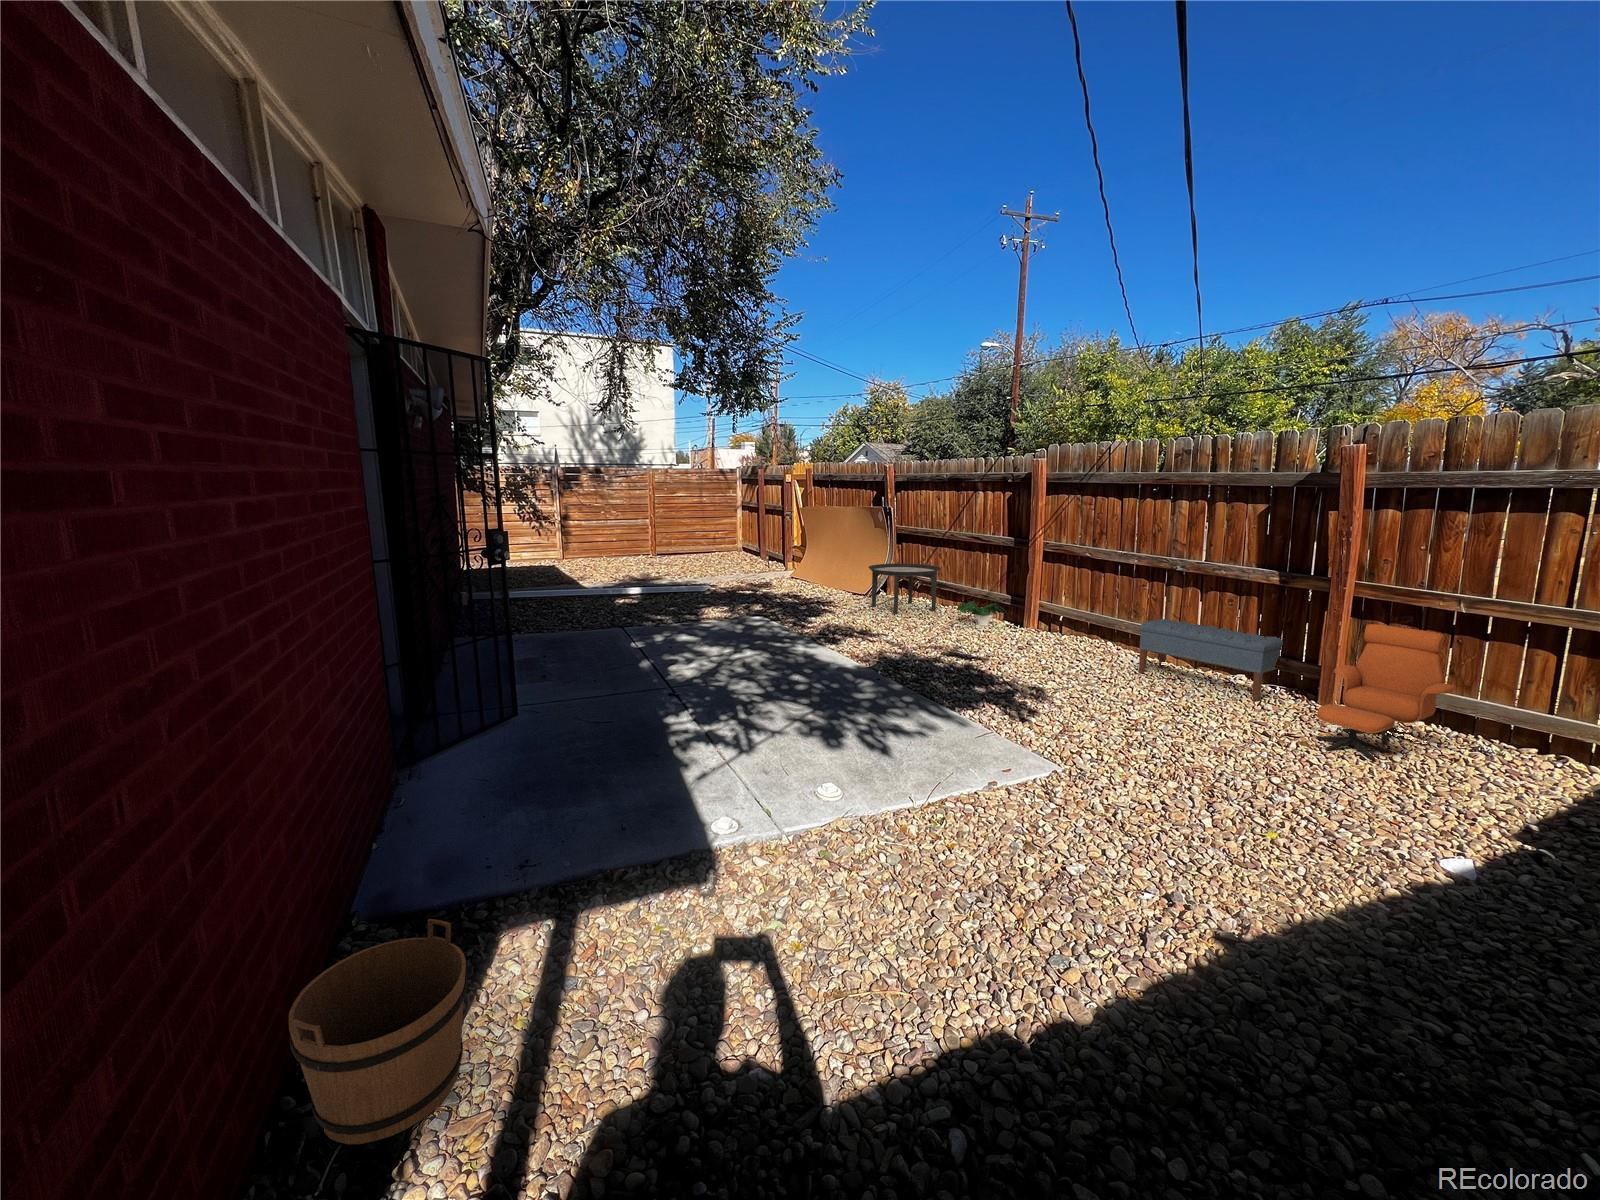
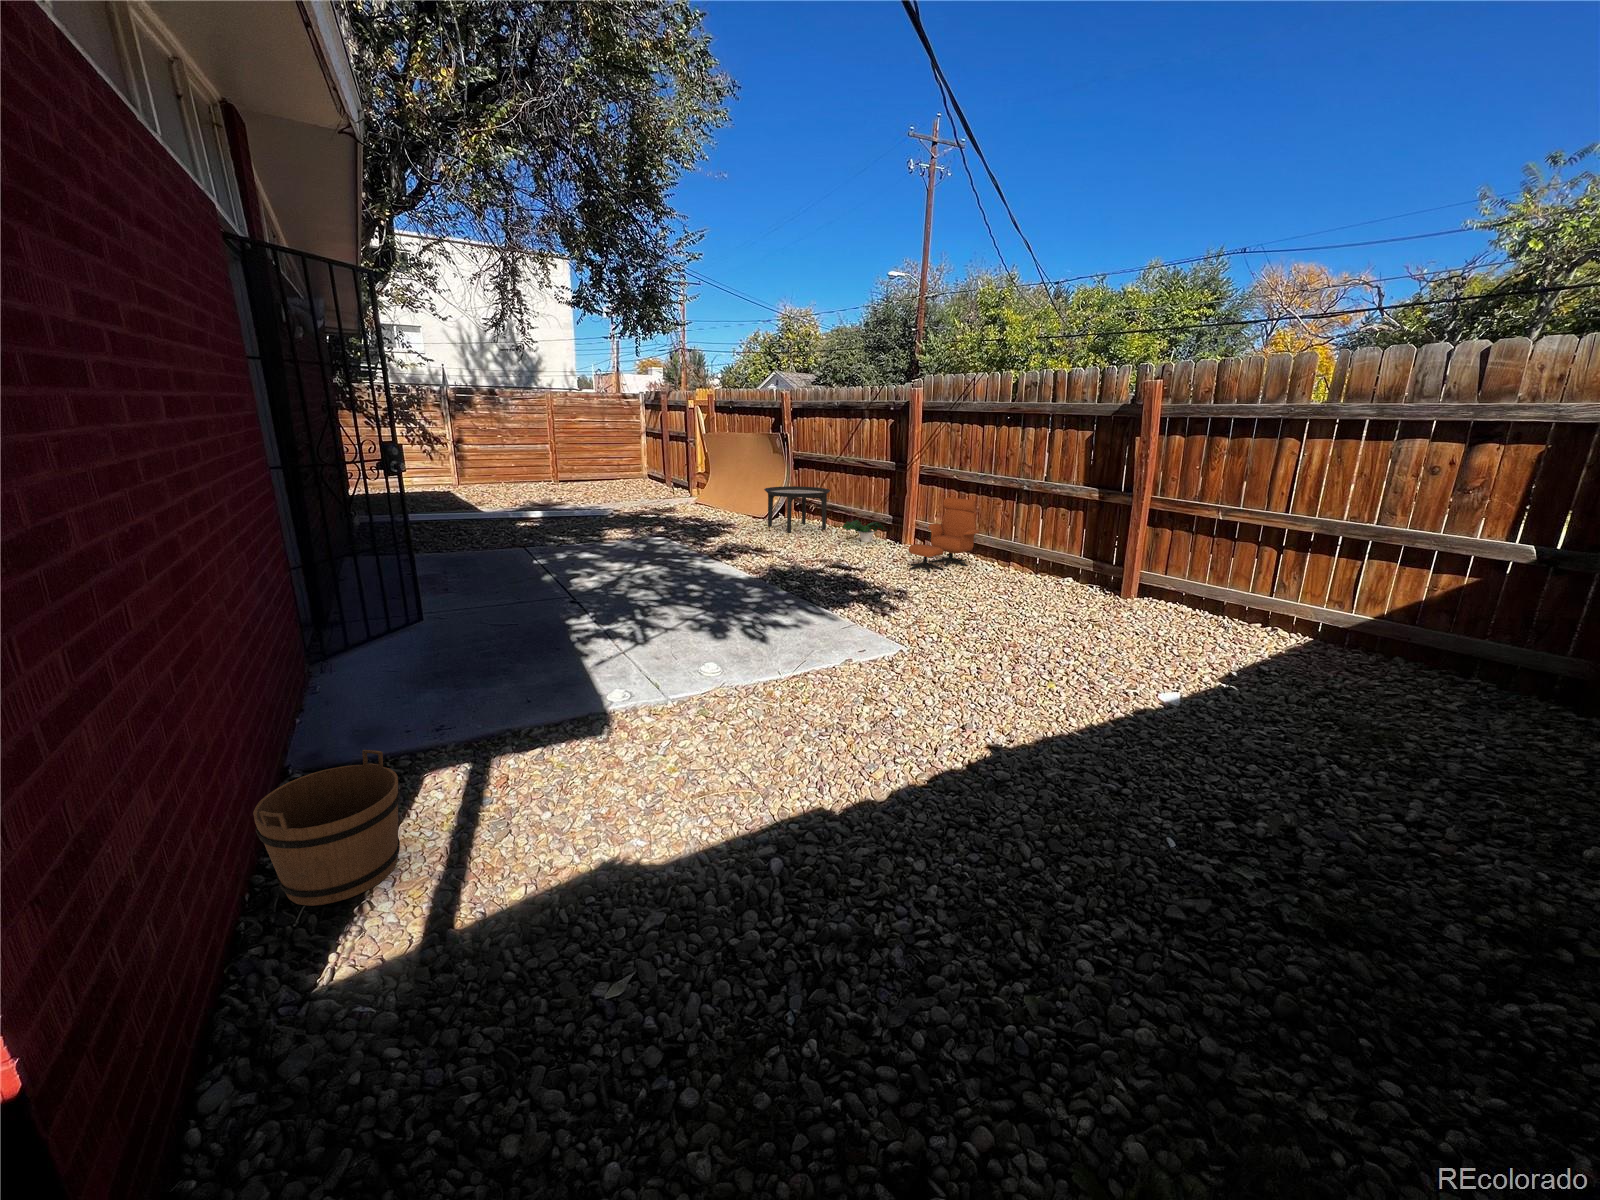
bench: present [1139,619,1283,701] -> none [988,531,1102,597]
lounge chair: present [1316,624,1454,759] -> present [909,498,980,572]

